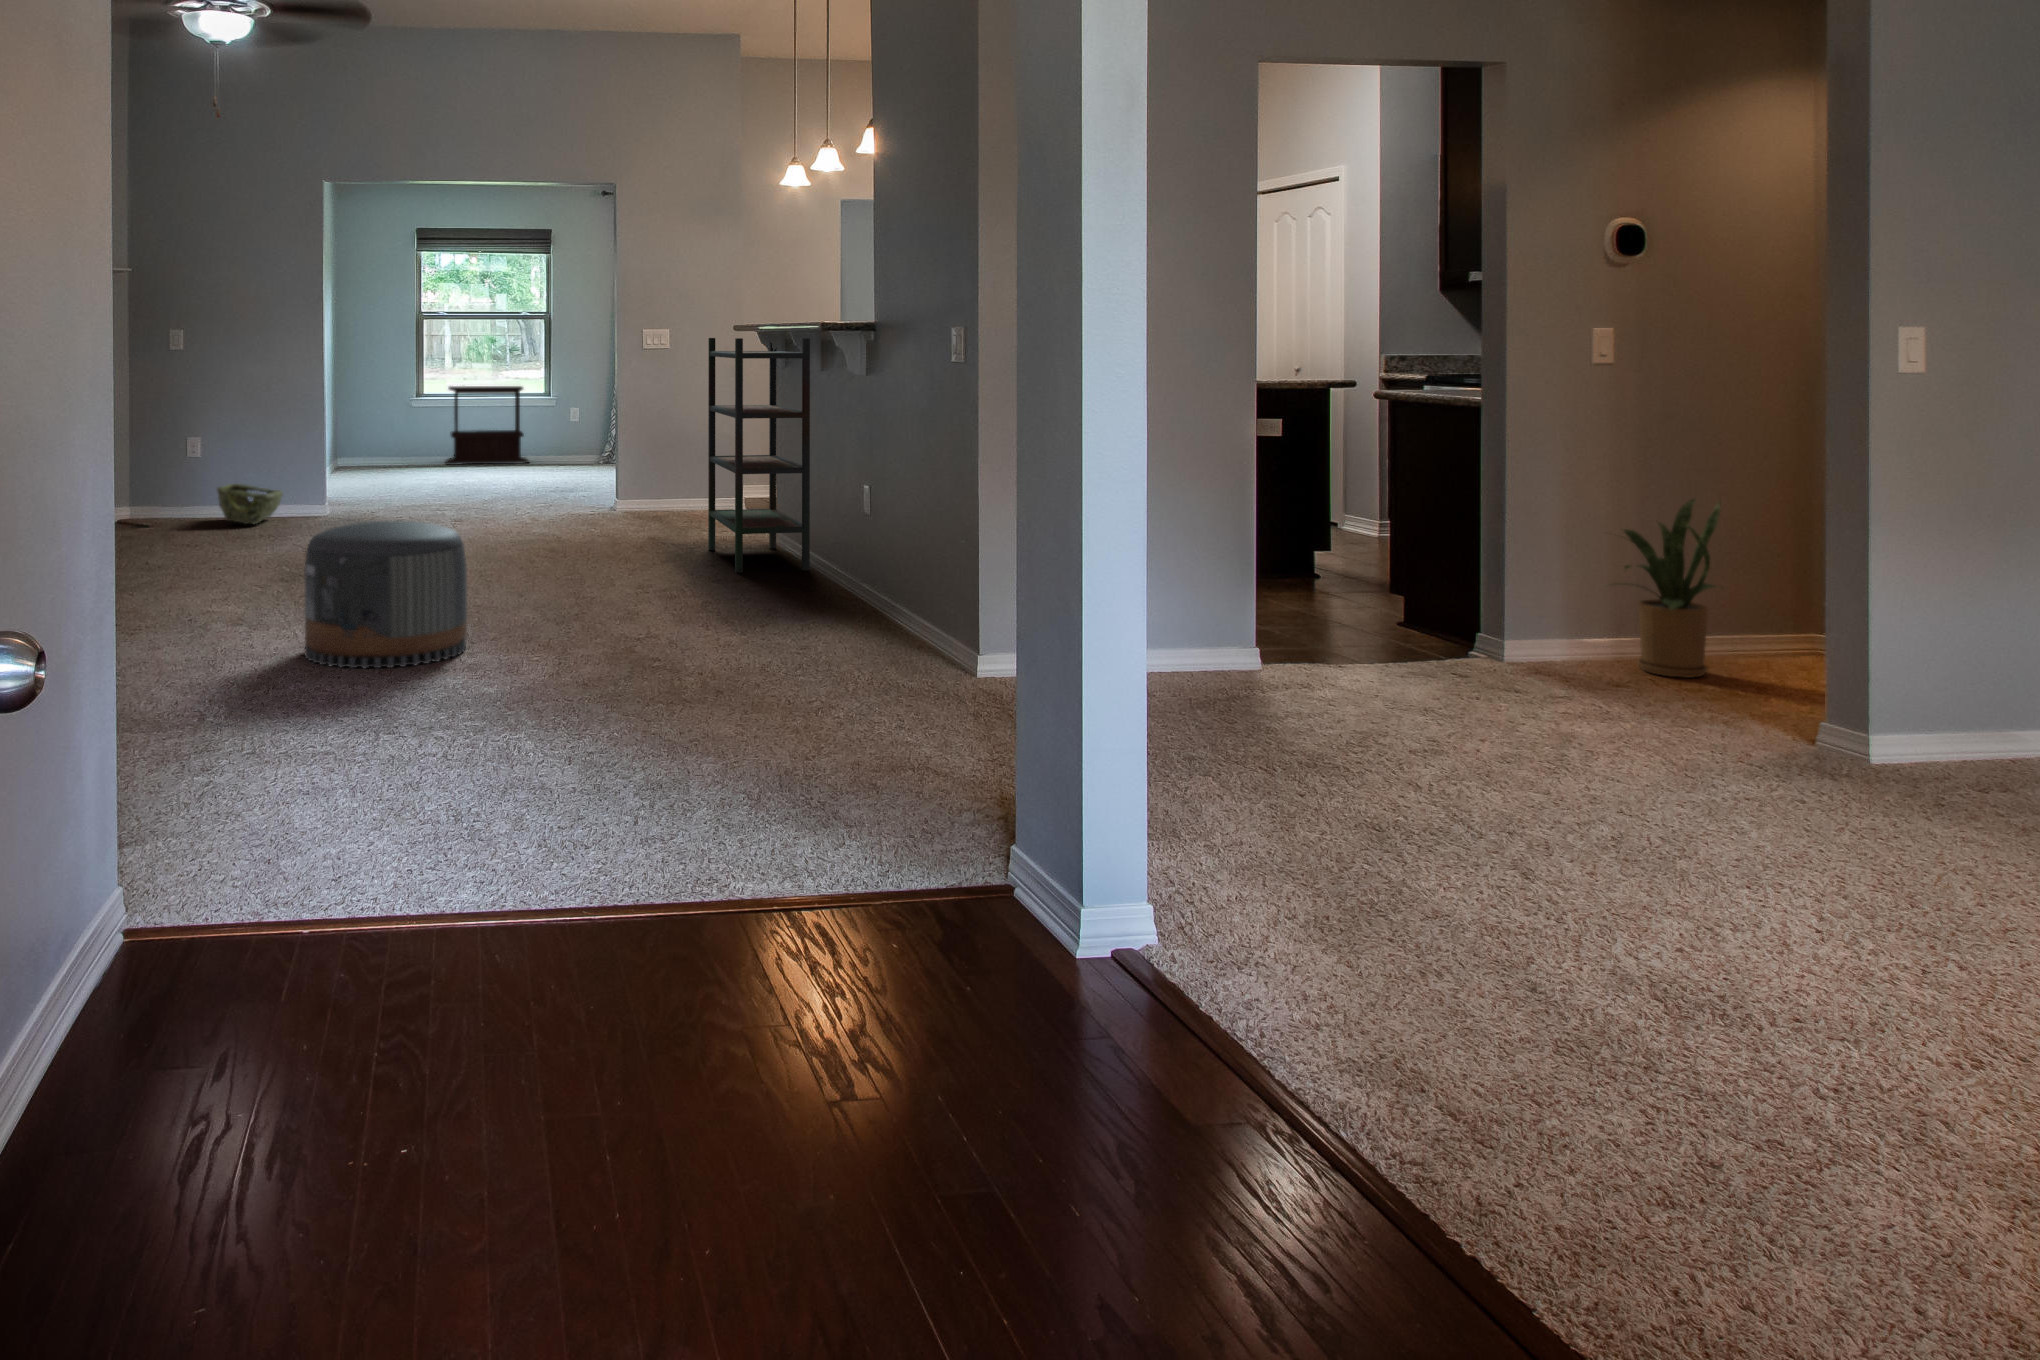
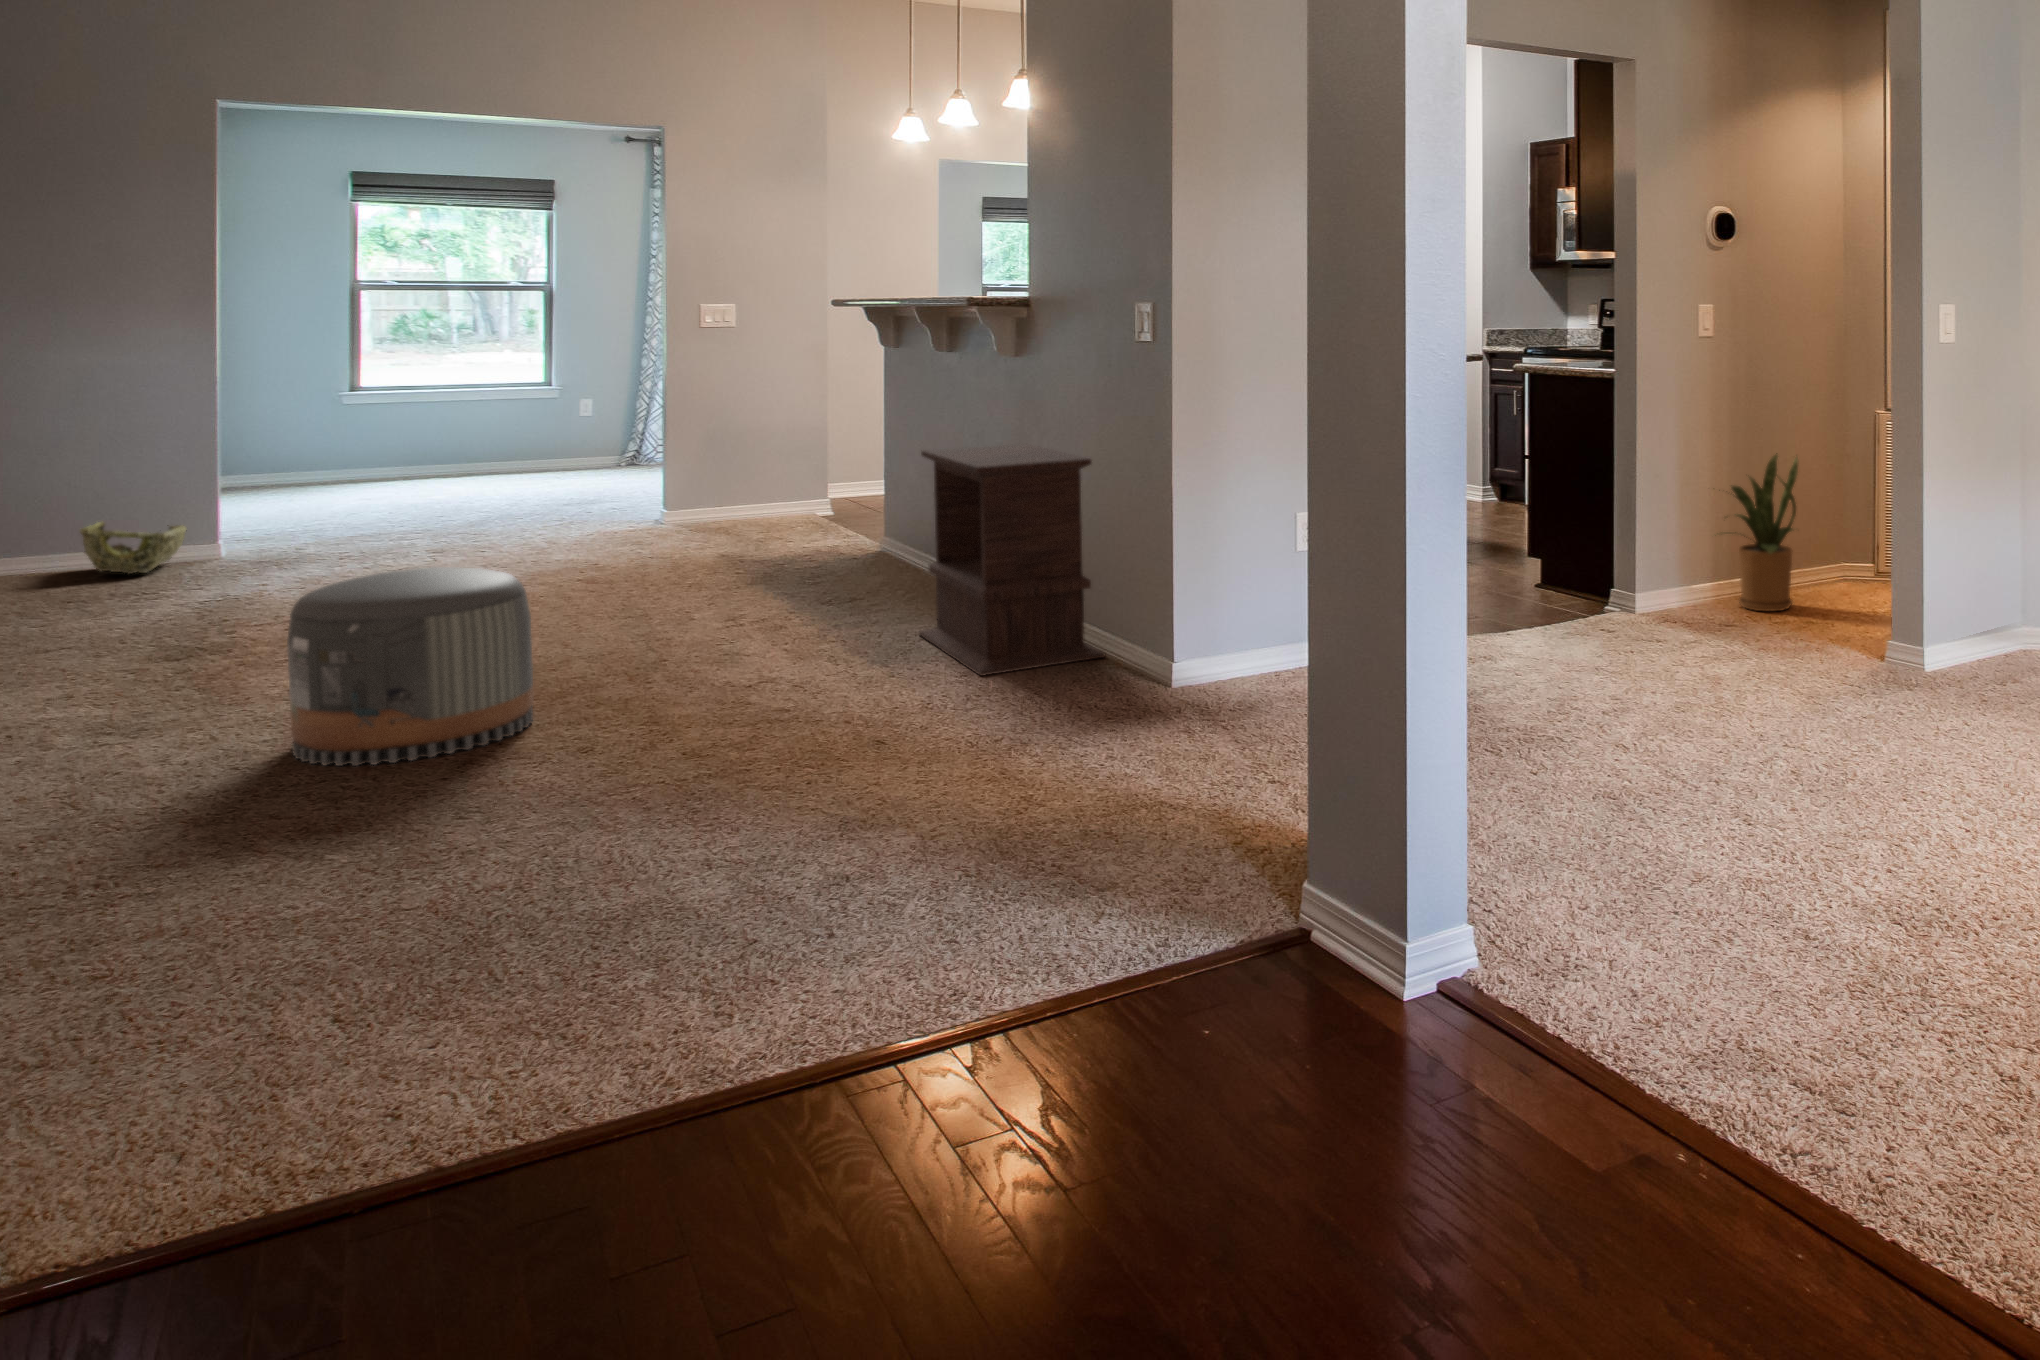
bookshelf: present [708,338,810,573] -> none [798,319,934,585]
side table: present [446,386,528,465] -> present [919,444,1106,676]

